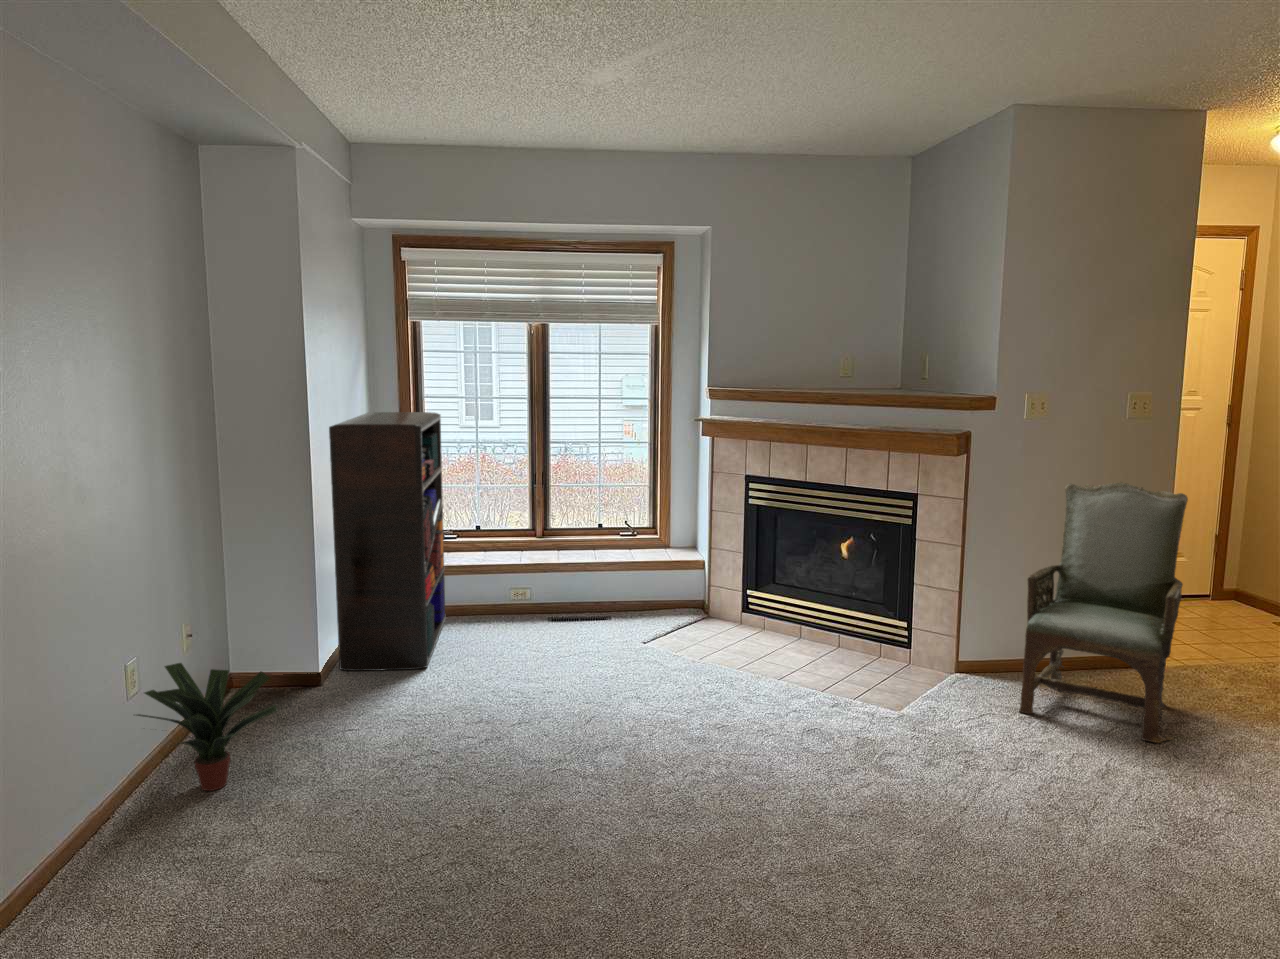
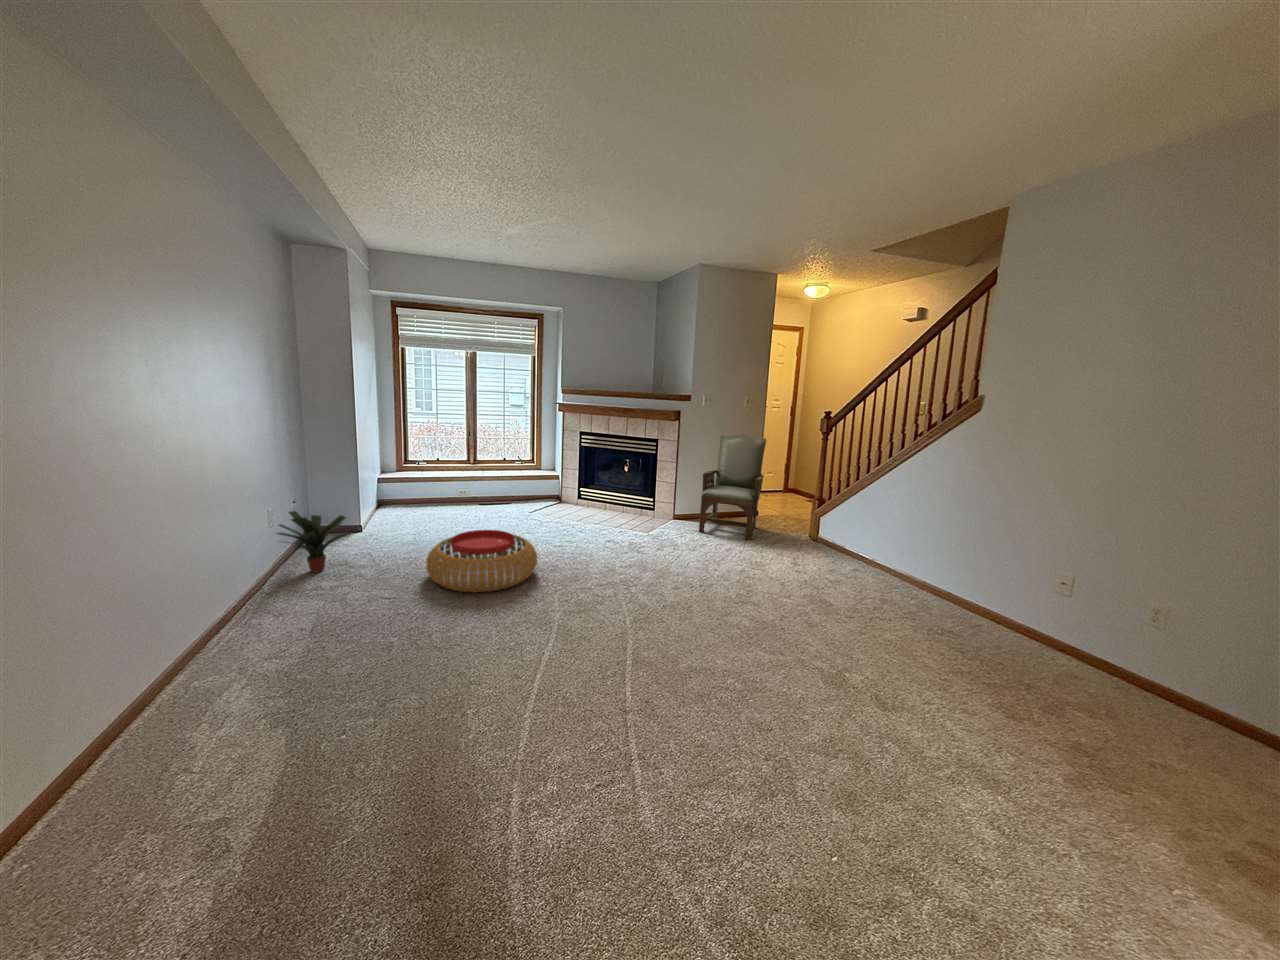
bookshelf: present [329,412,445,671] -> none [364,394,424,526]
pouf: none [408,715,644,875] -> present [426,530,537,592]

